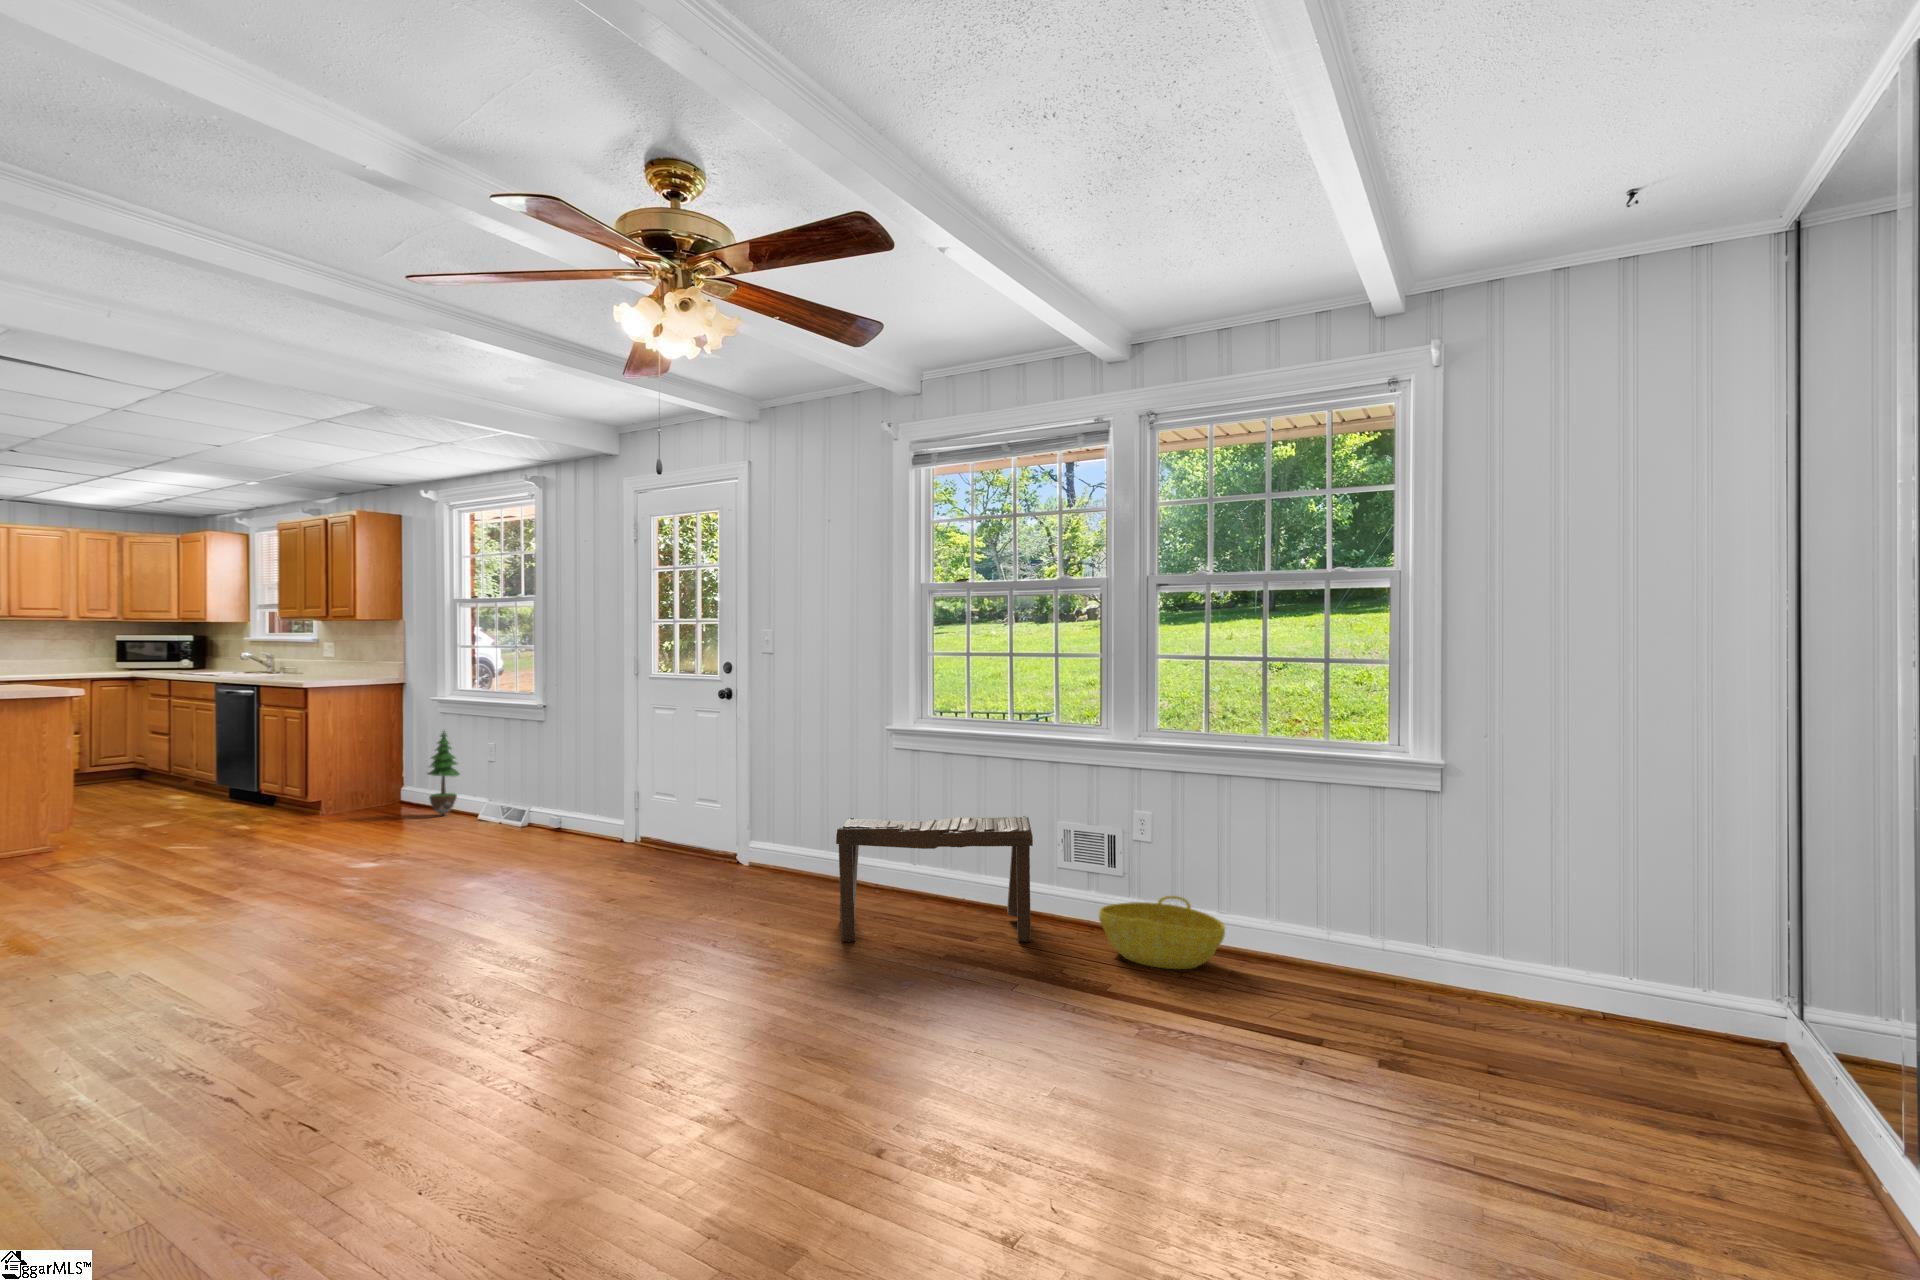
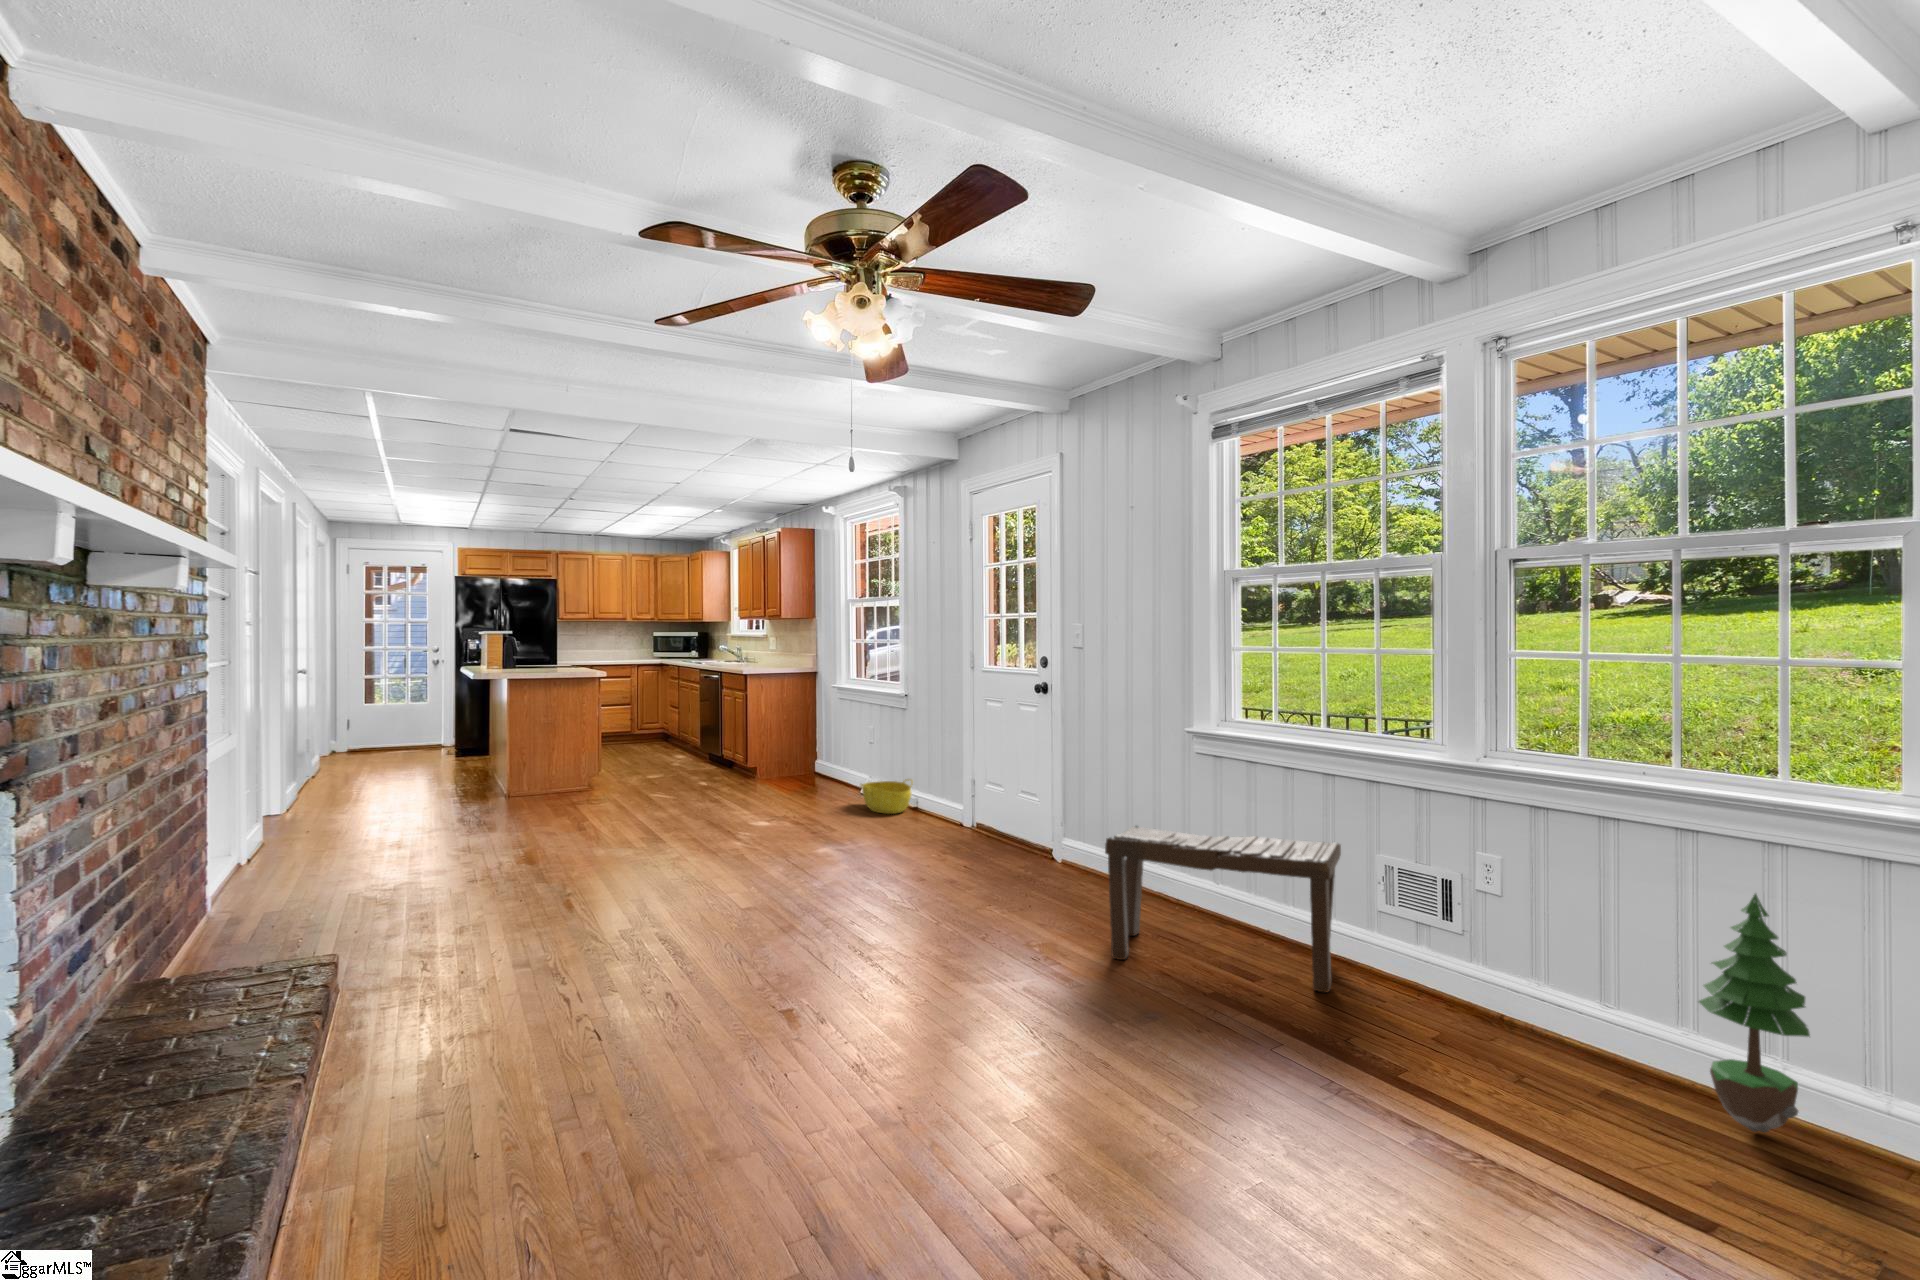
potted tree: present [428,731,459,815] -> present [1699,894,1810,1132]
basket: present [1099,896,1225,969] -> present [861,780,913,814]

